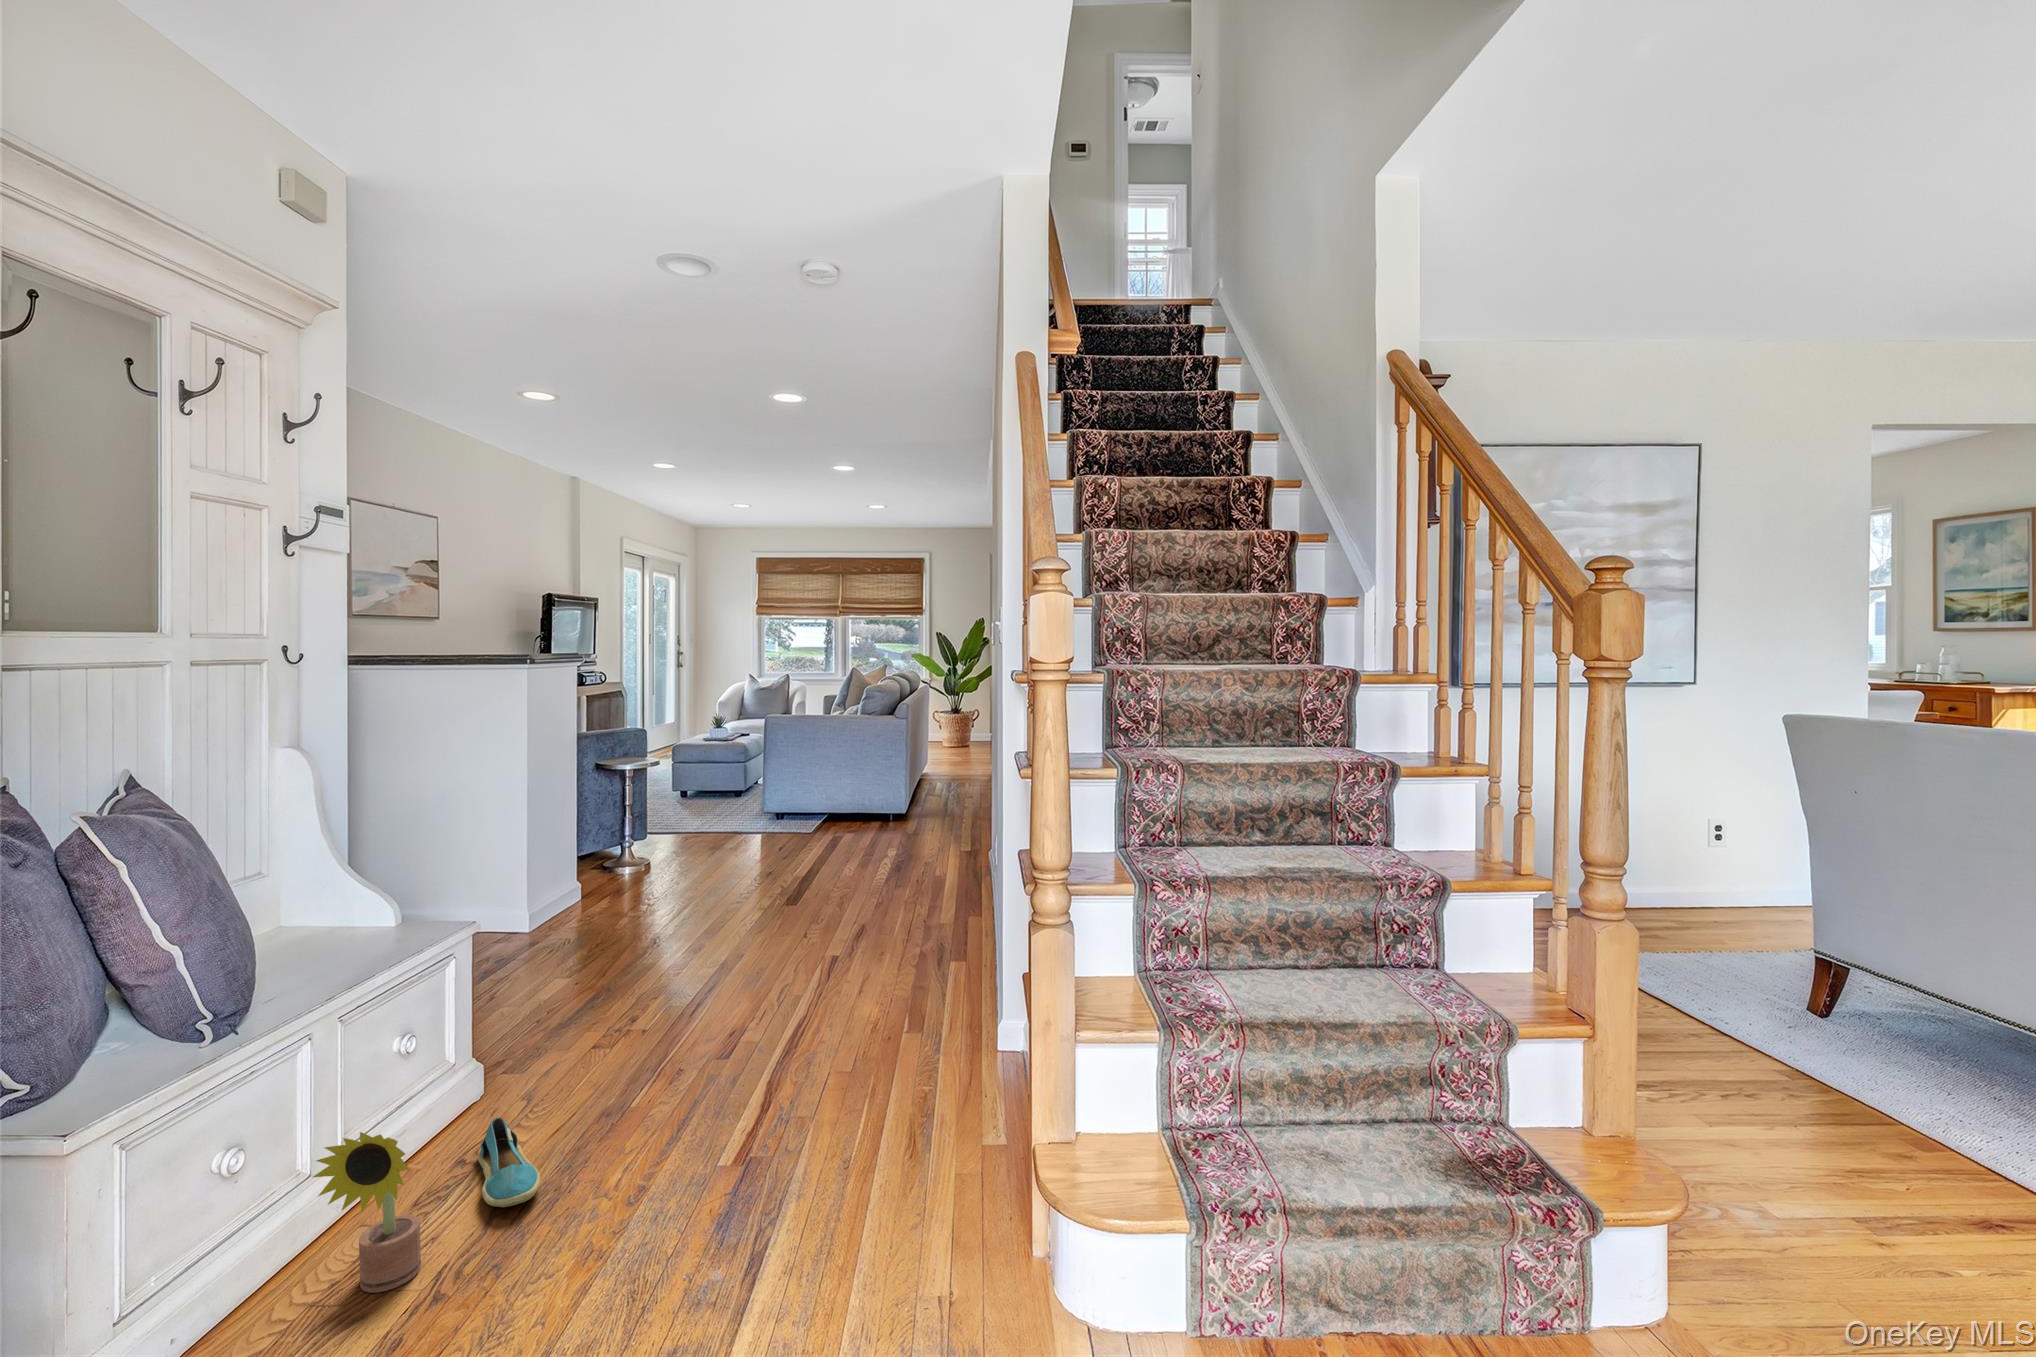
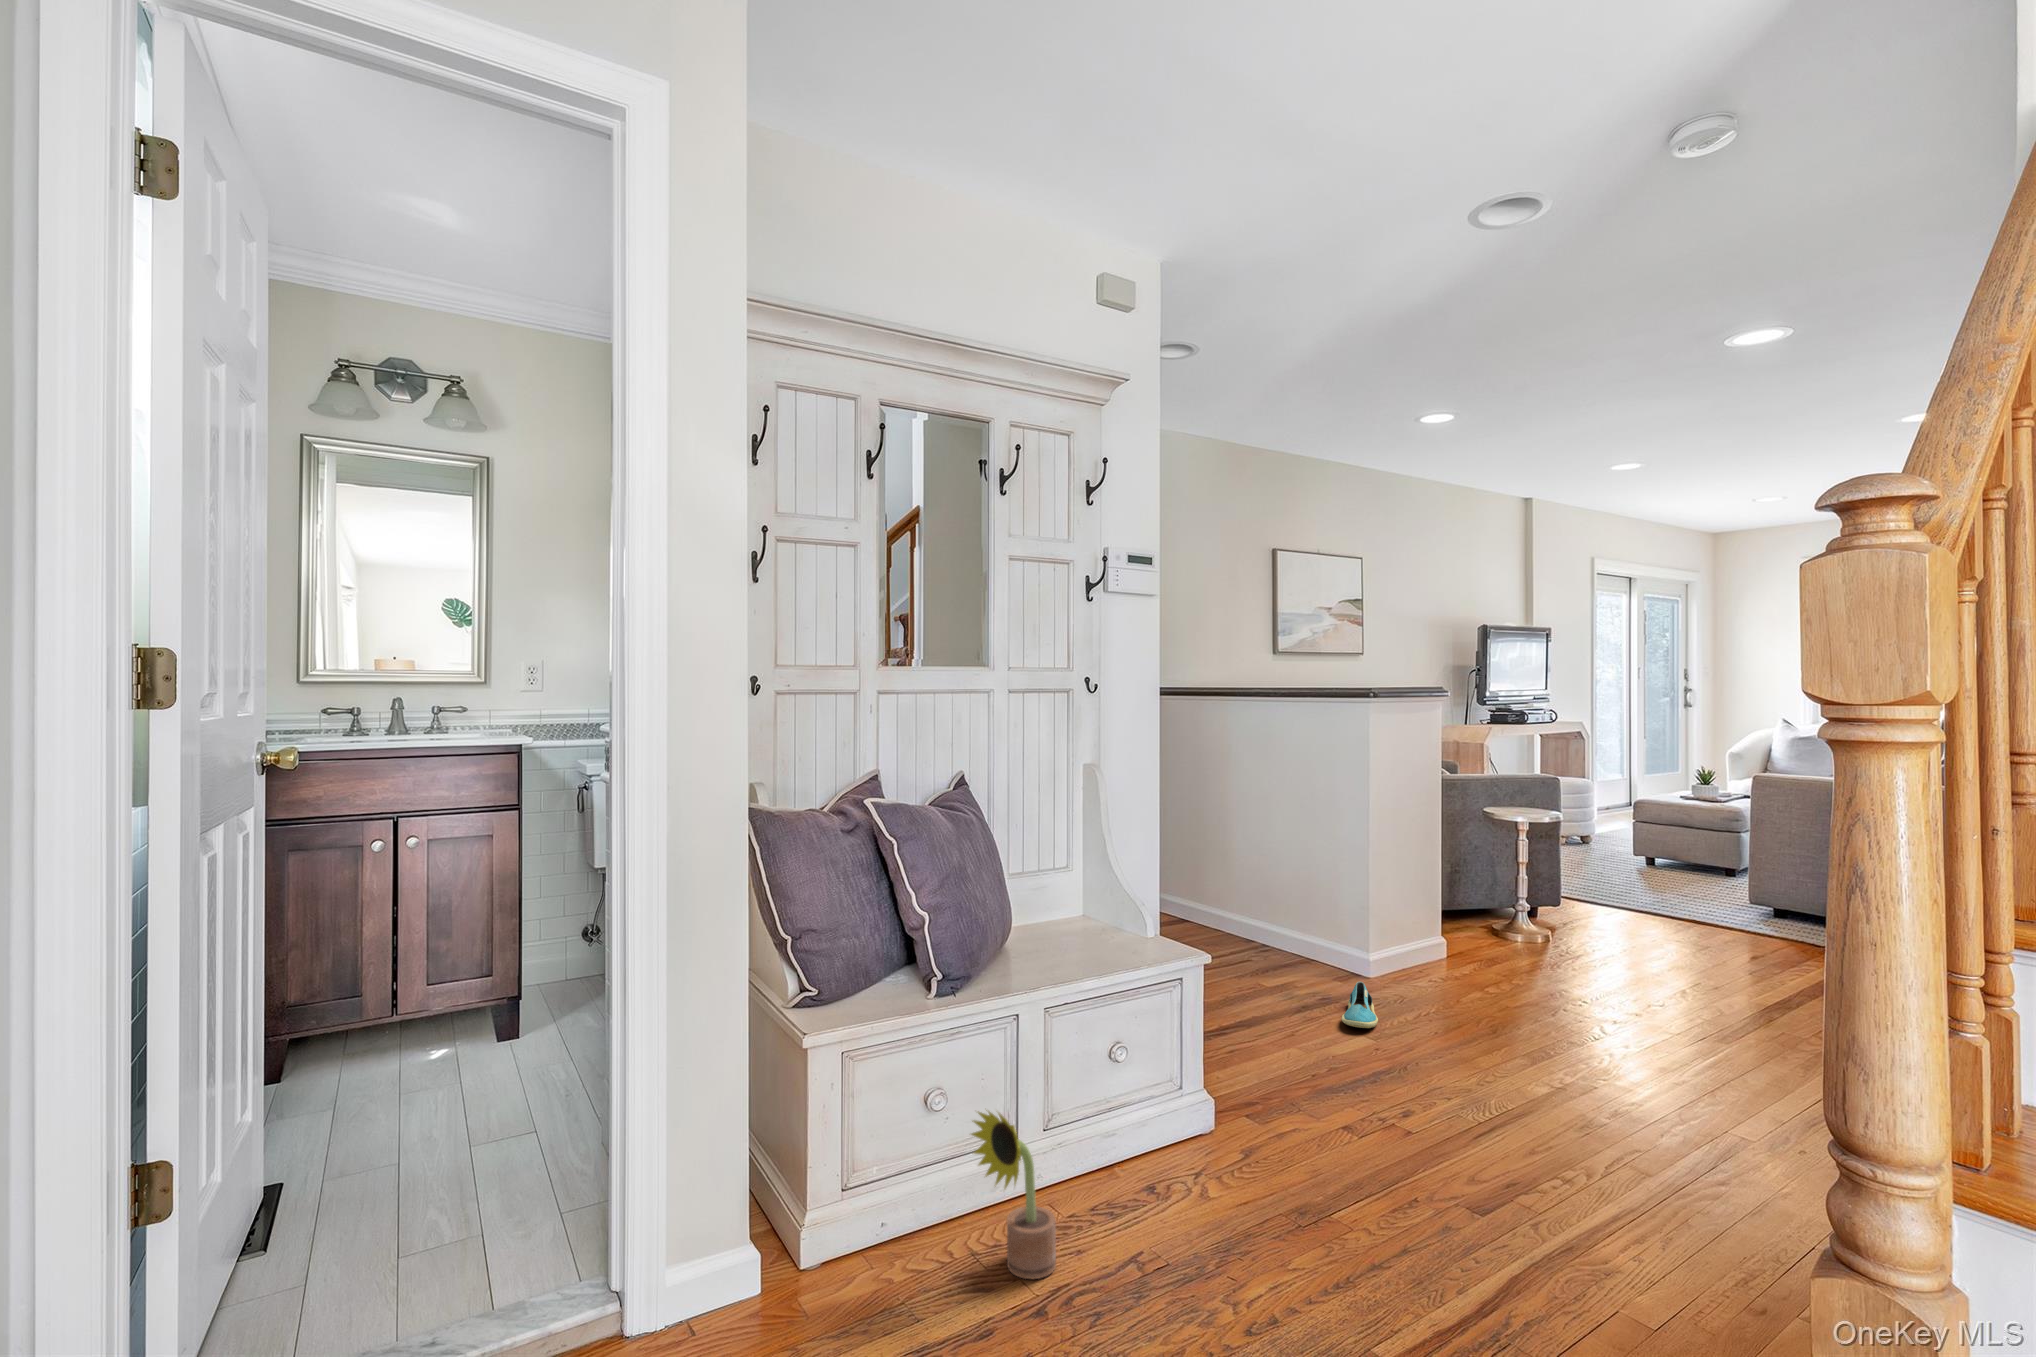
shoe: present [478,1117,541,1207] -> present [1342,982,1378,1028]

